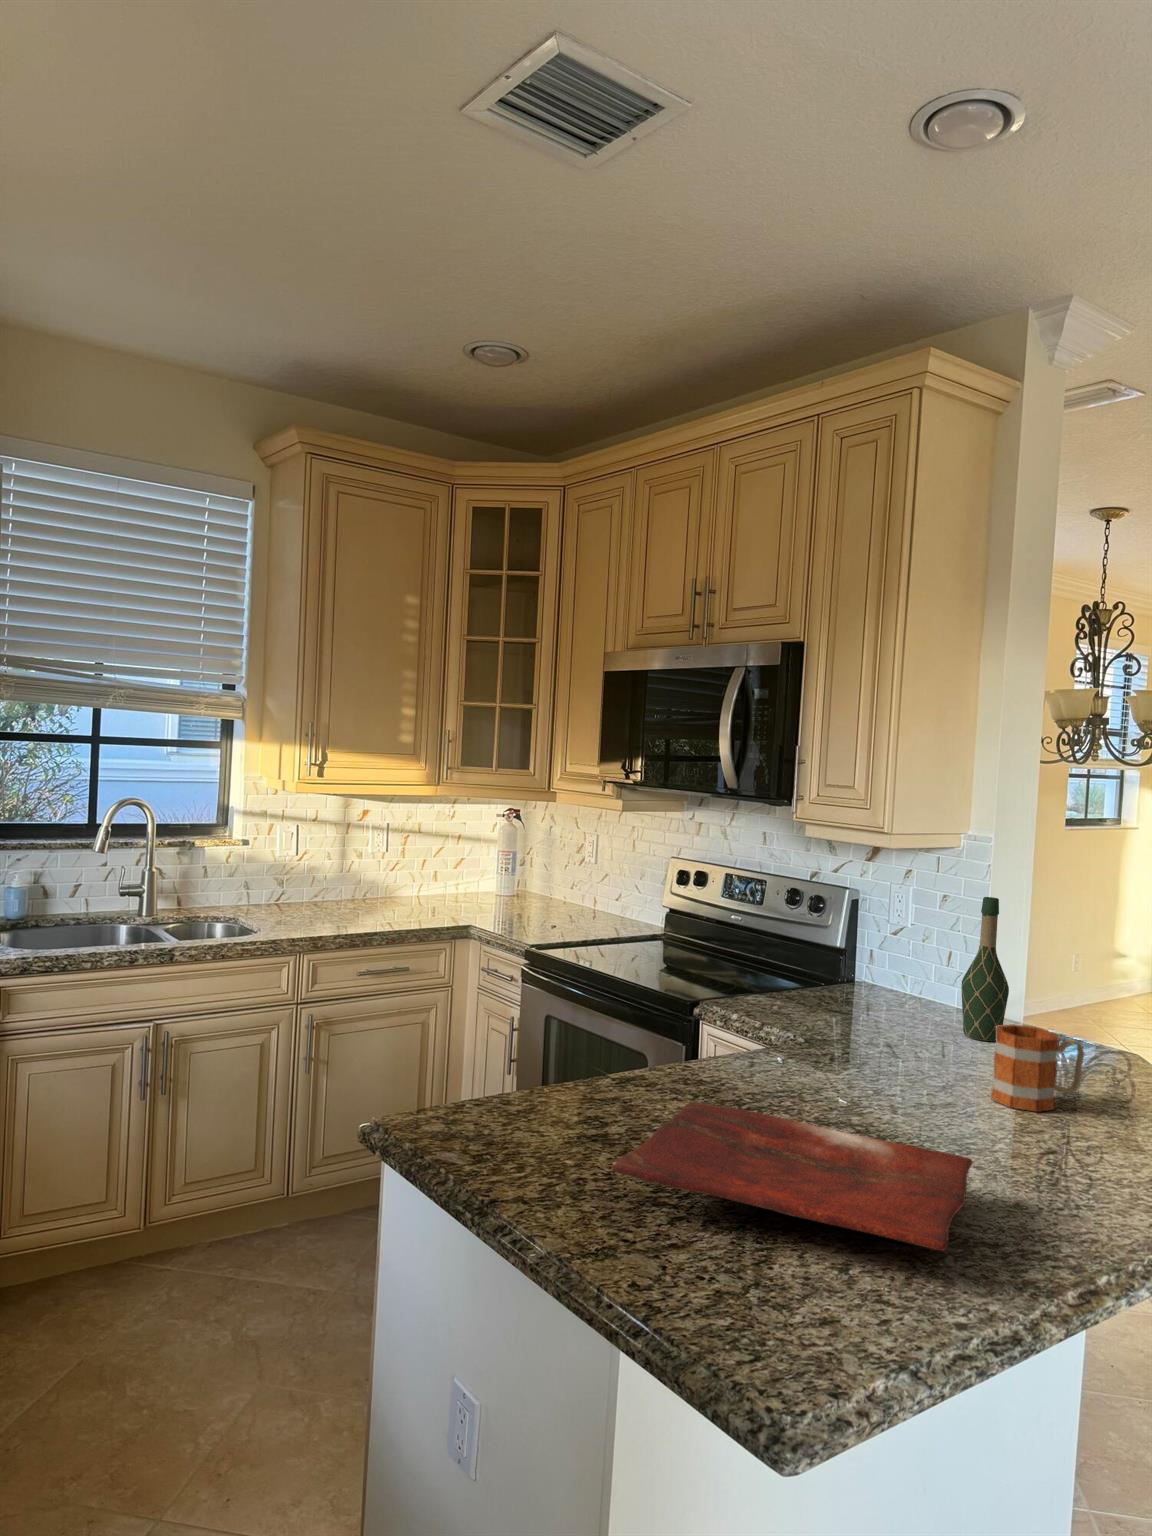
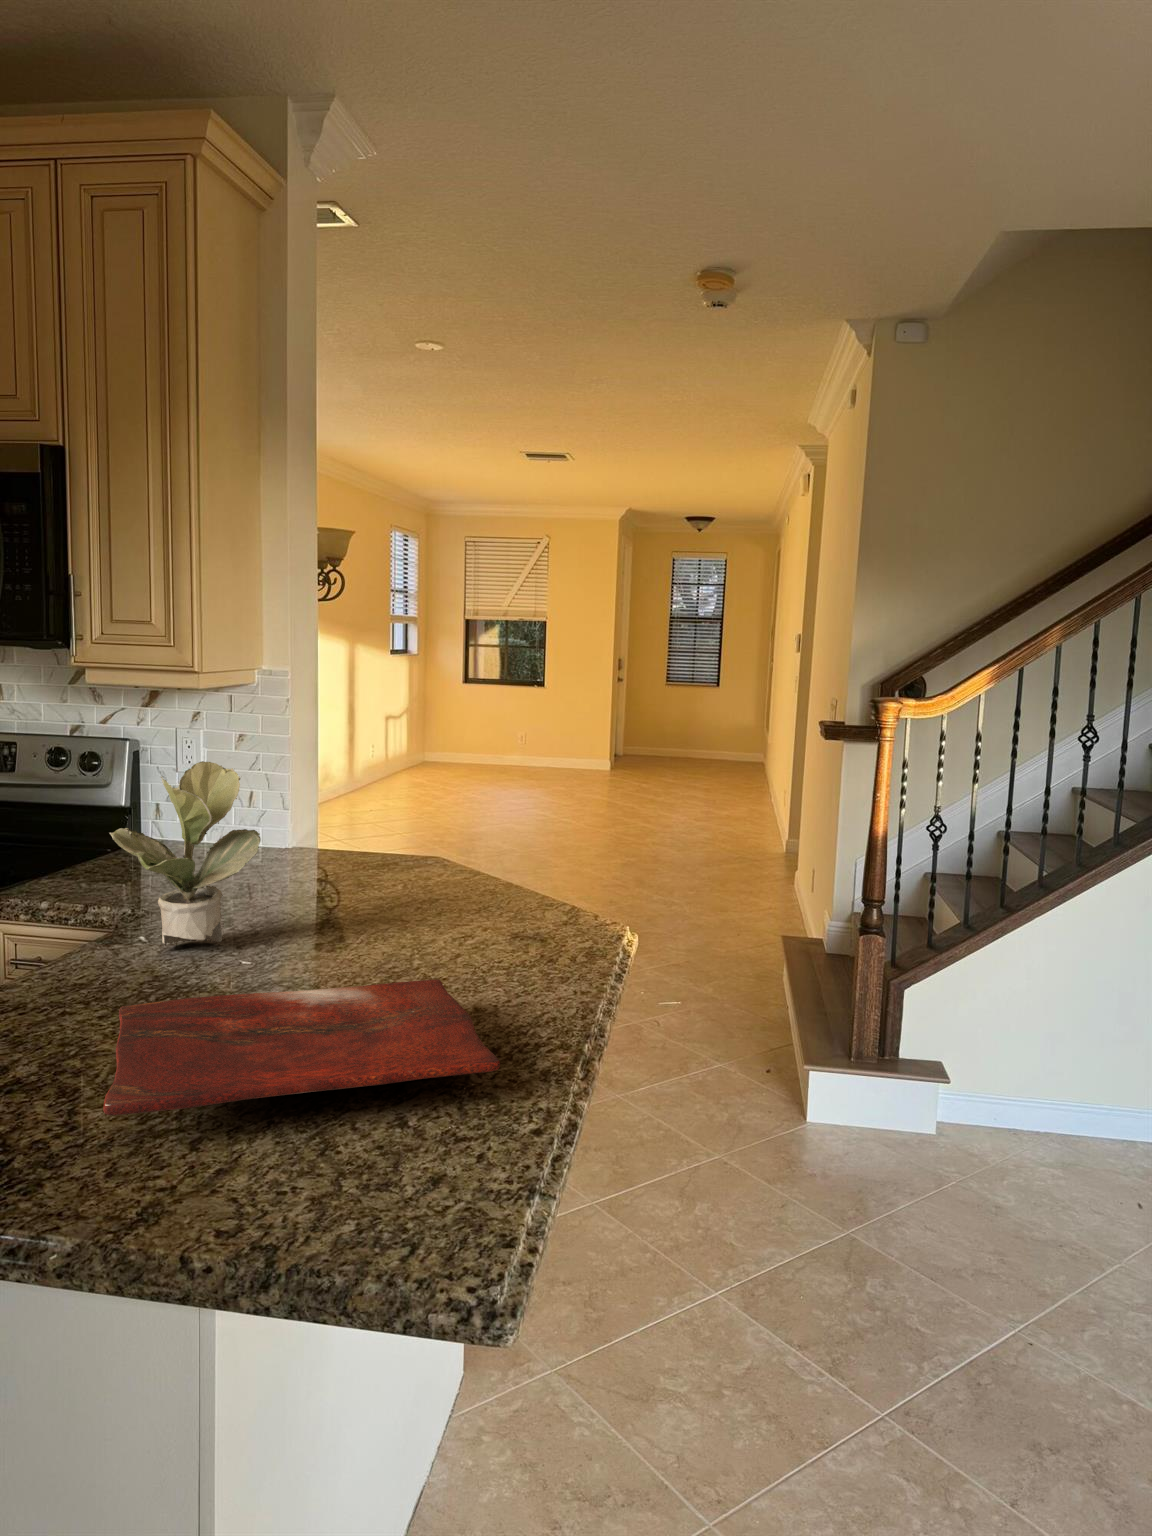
wine bottle: present [961,897,1009,1041] -> none [285,731,331,873]
potted plant: none [755,912,873,1079] -> present [110,761,261,946]
mug: present [991,1024,1084,1112] -> none [364,848,440,927]

